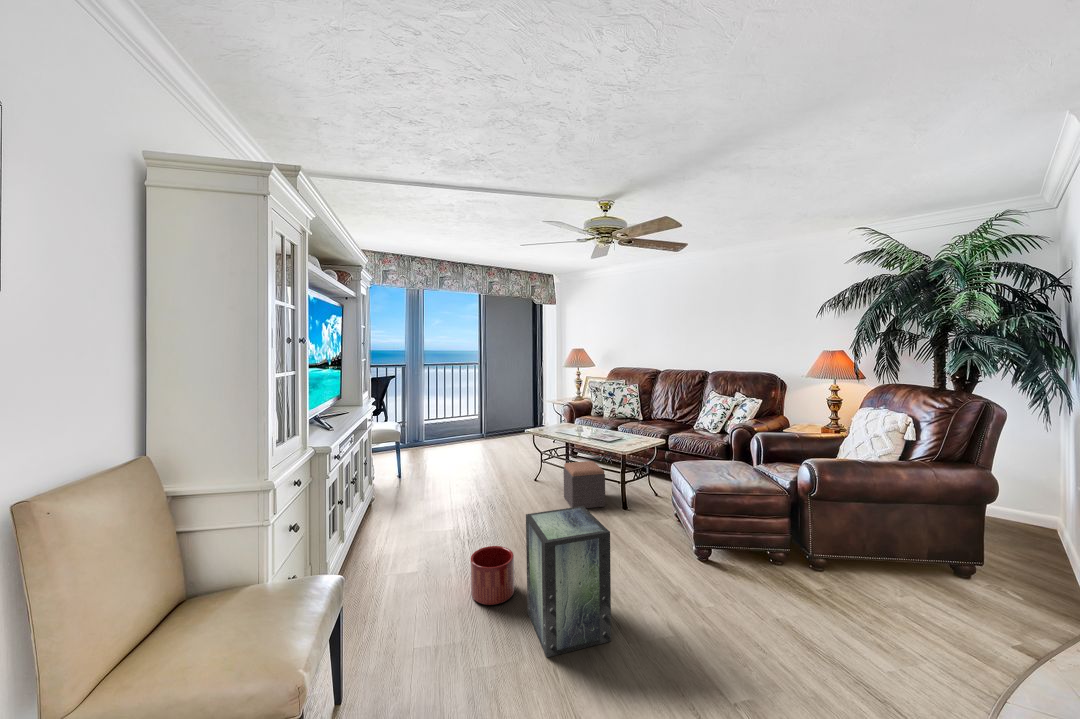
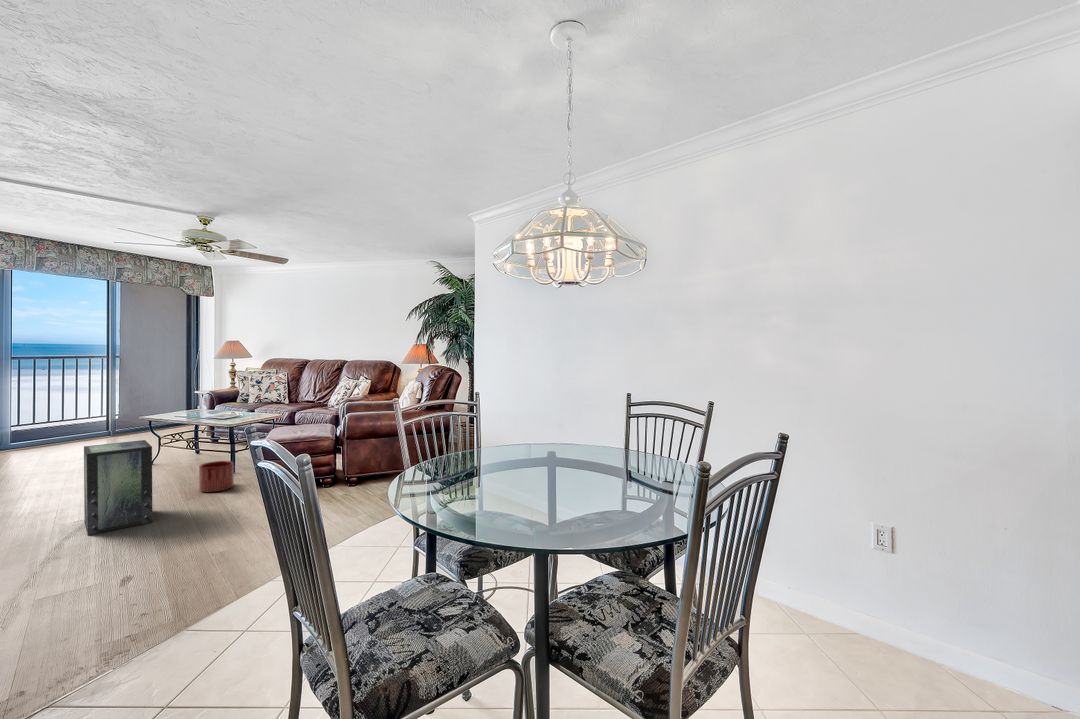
footstool: present [564,461,605,508] -> none [177,432,216,471]
planter: present [470,546,514,605] -> present [199,461,234,492]

